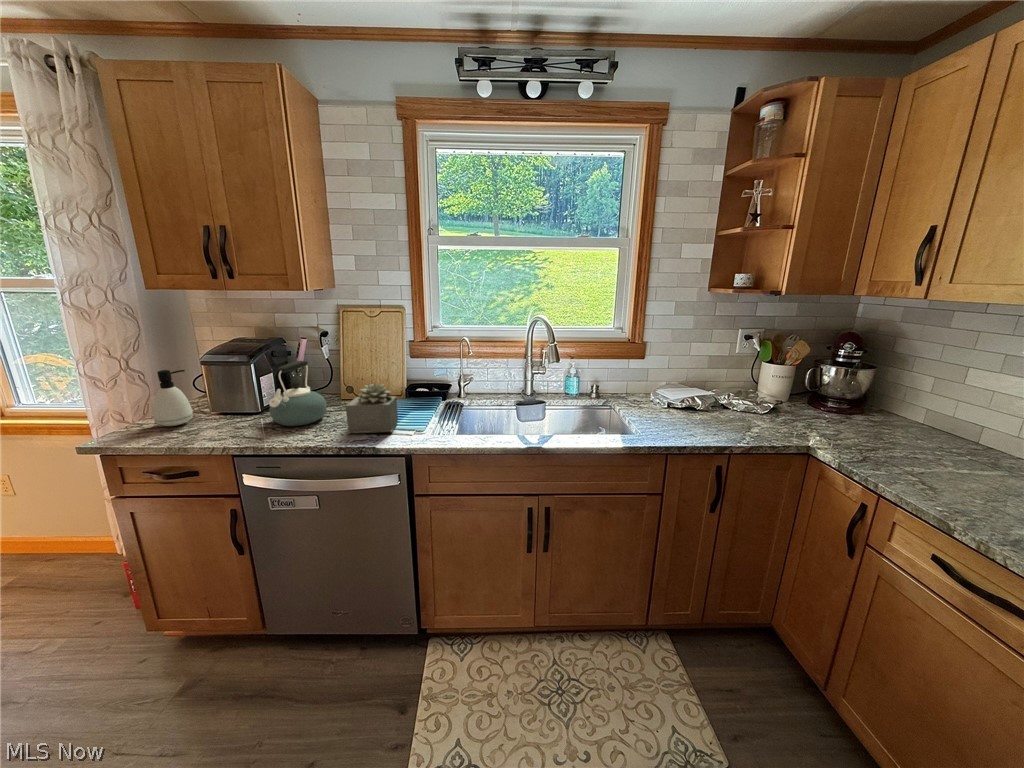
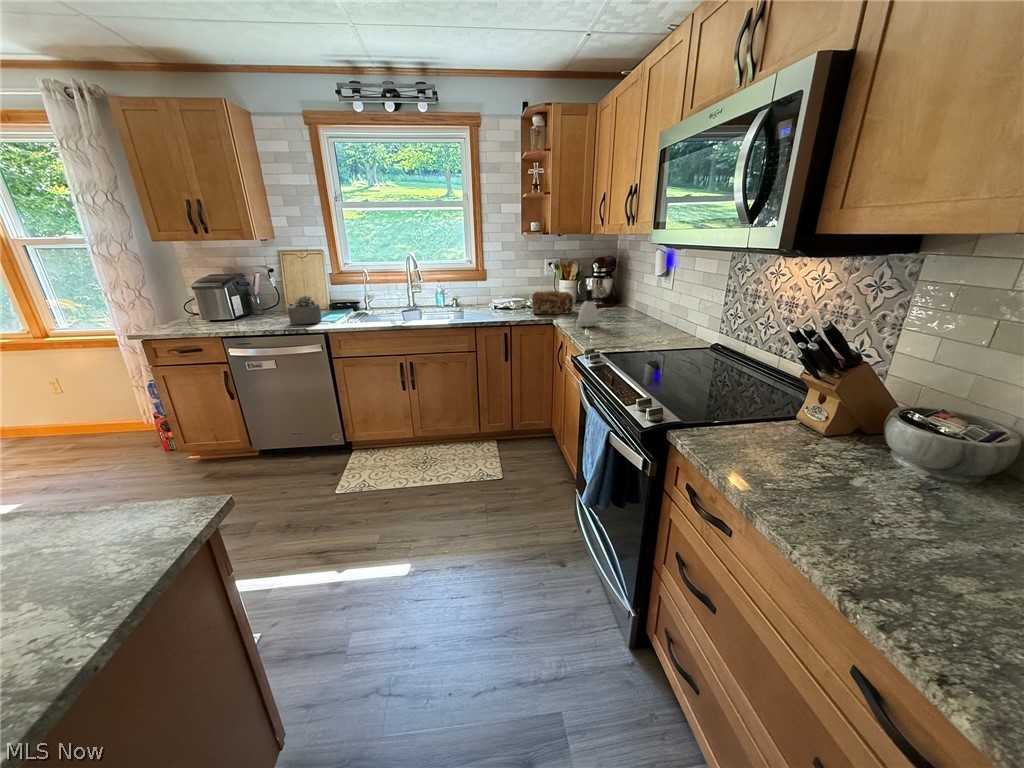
kettle: present [269,361,327,426] -> none [240,285,276,324]
soap dispenser: present [153,370,193,426] -> present [578,289,598,327]
bread loaf: none [744,389,838,432] -> present [532,291,573,314]

